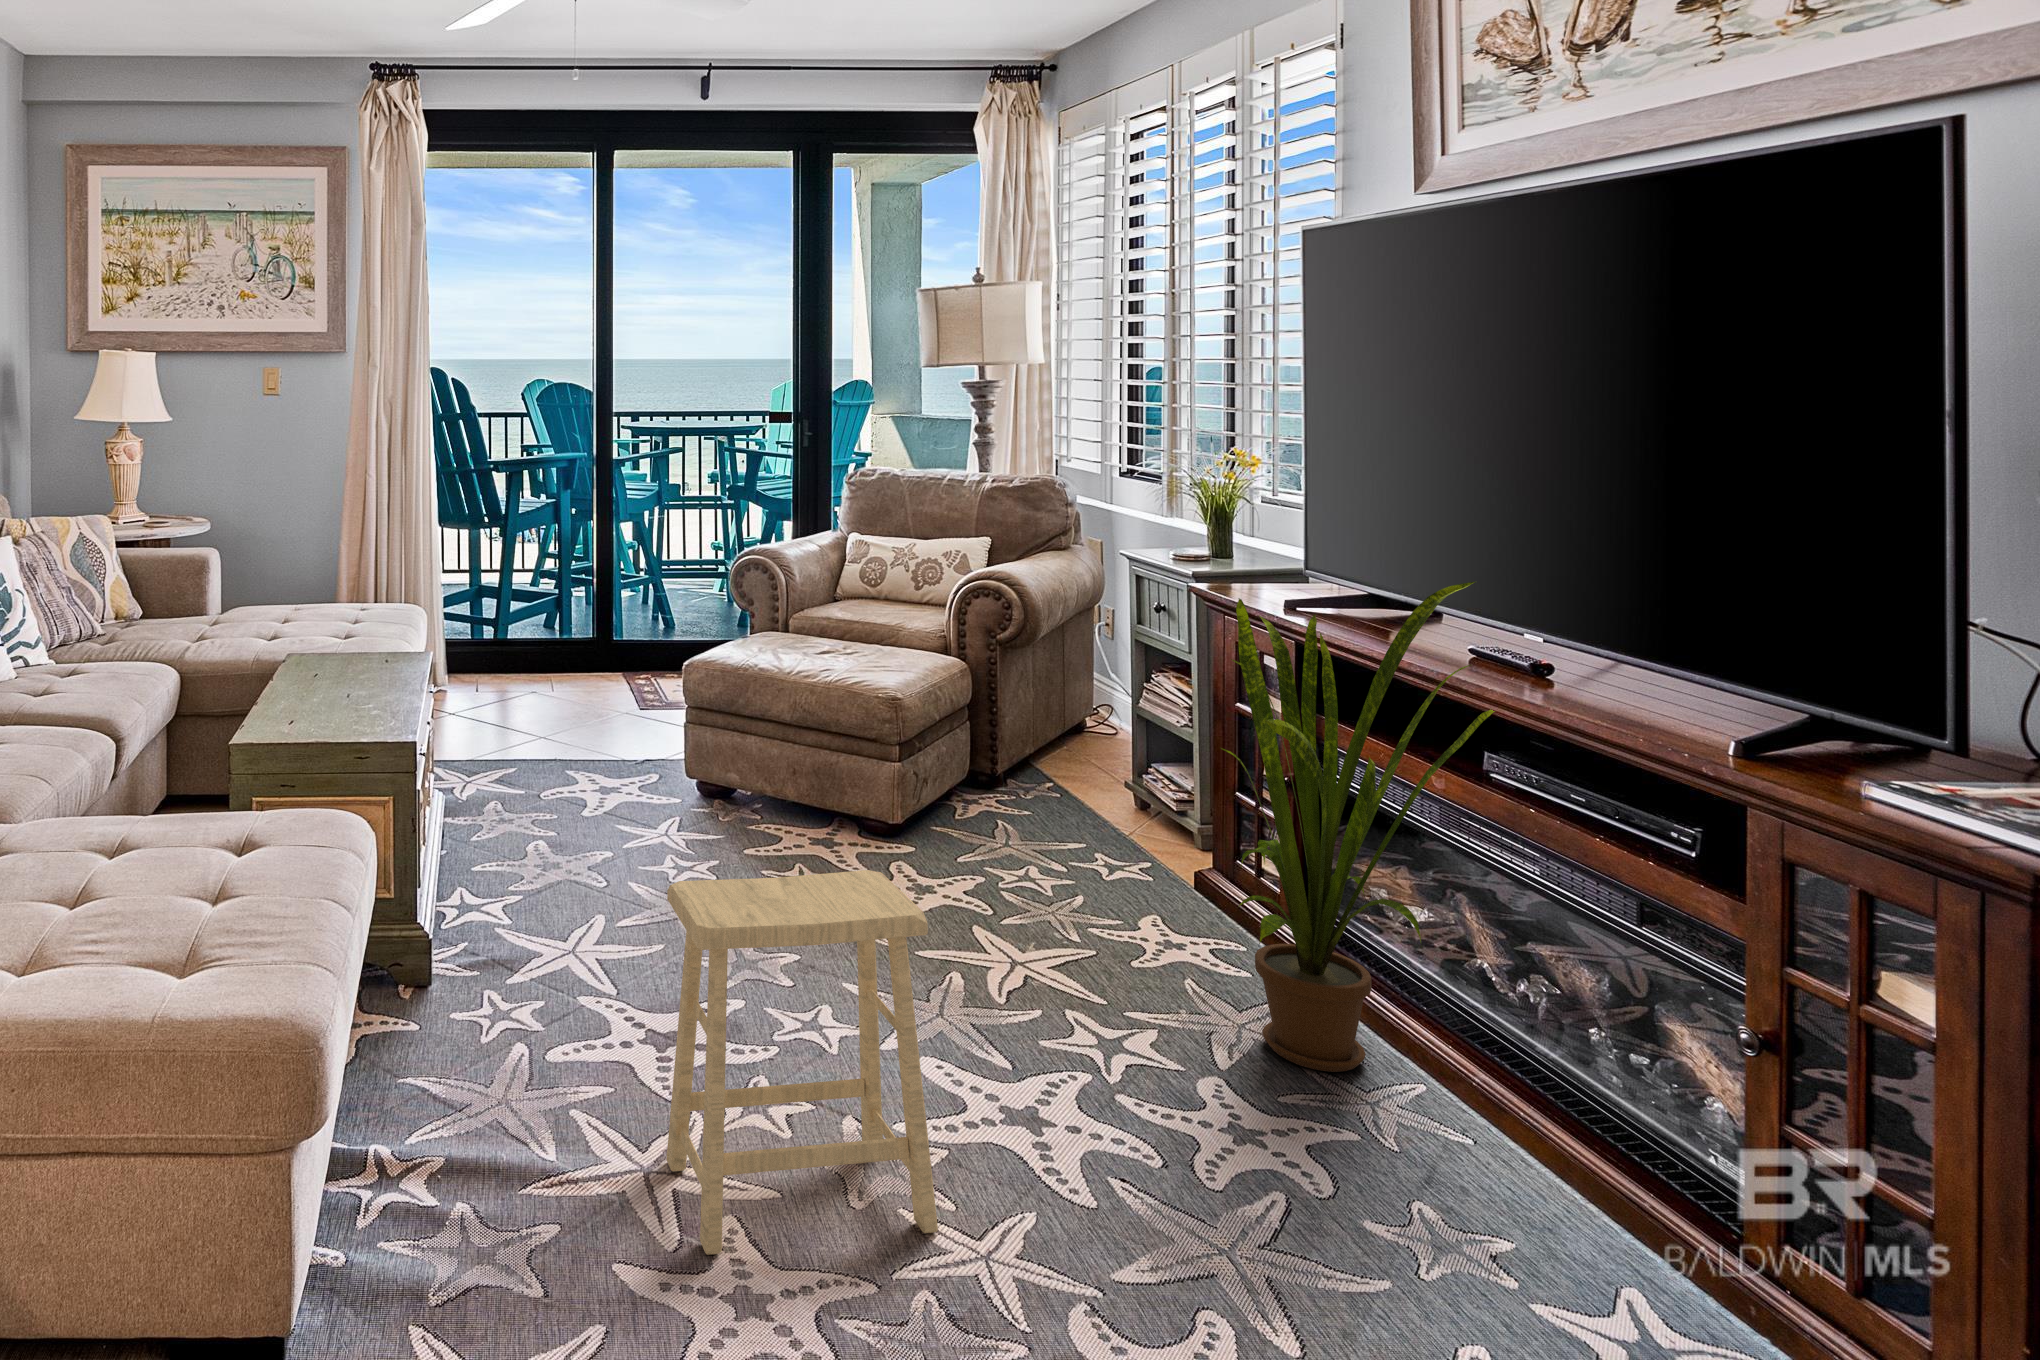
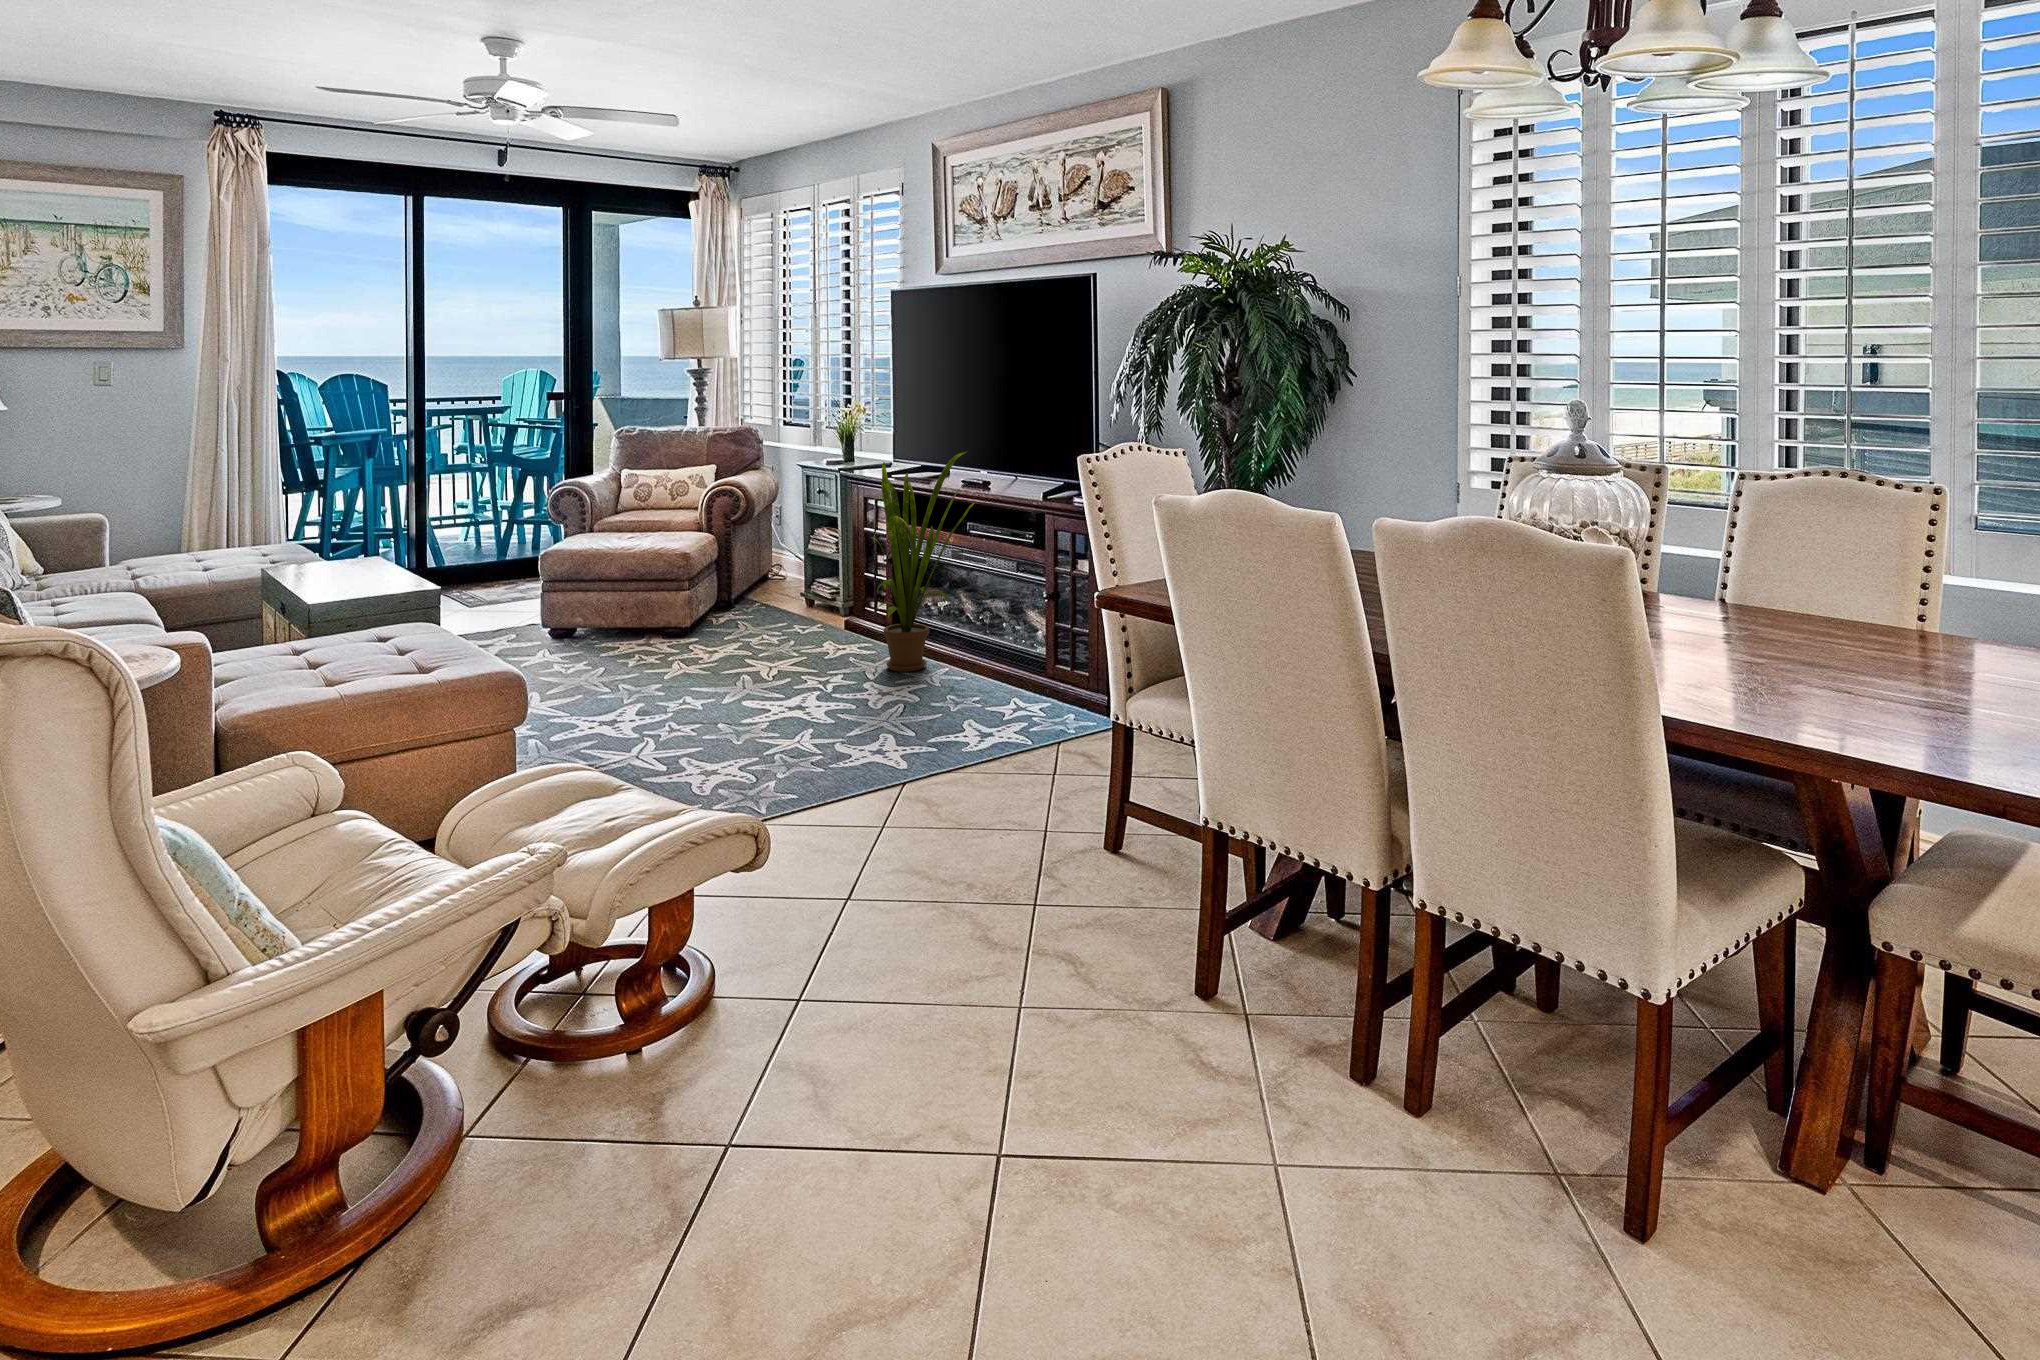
footstool: present [666,870,938,1255] -> none [646,596,778,766]

